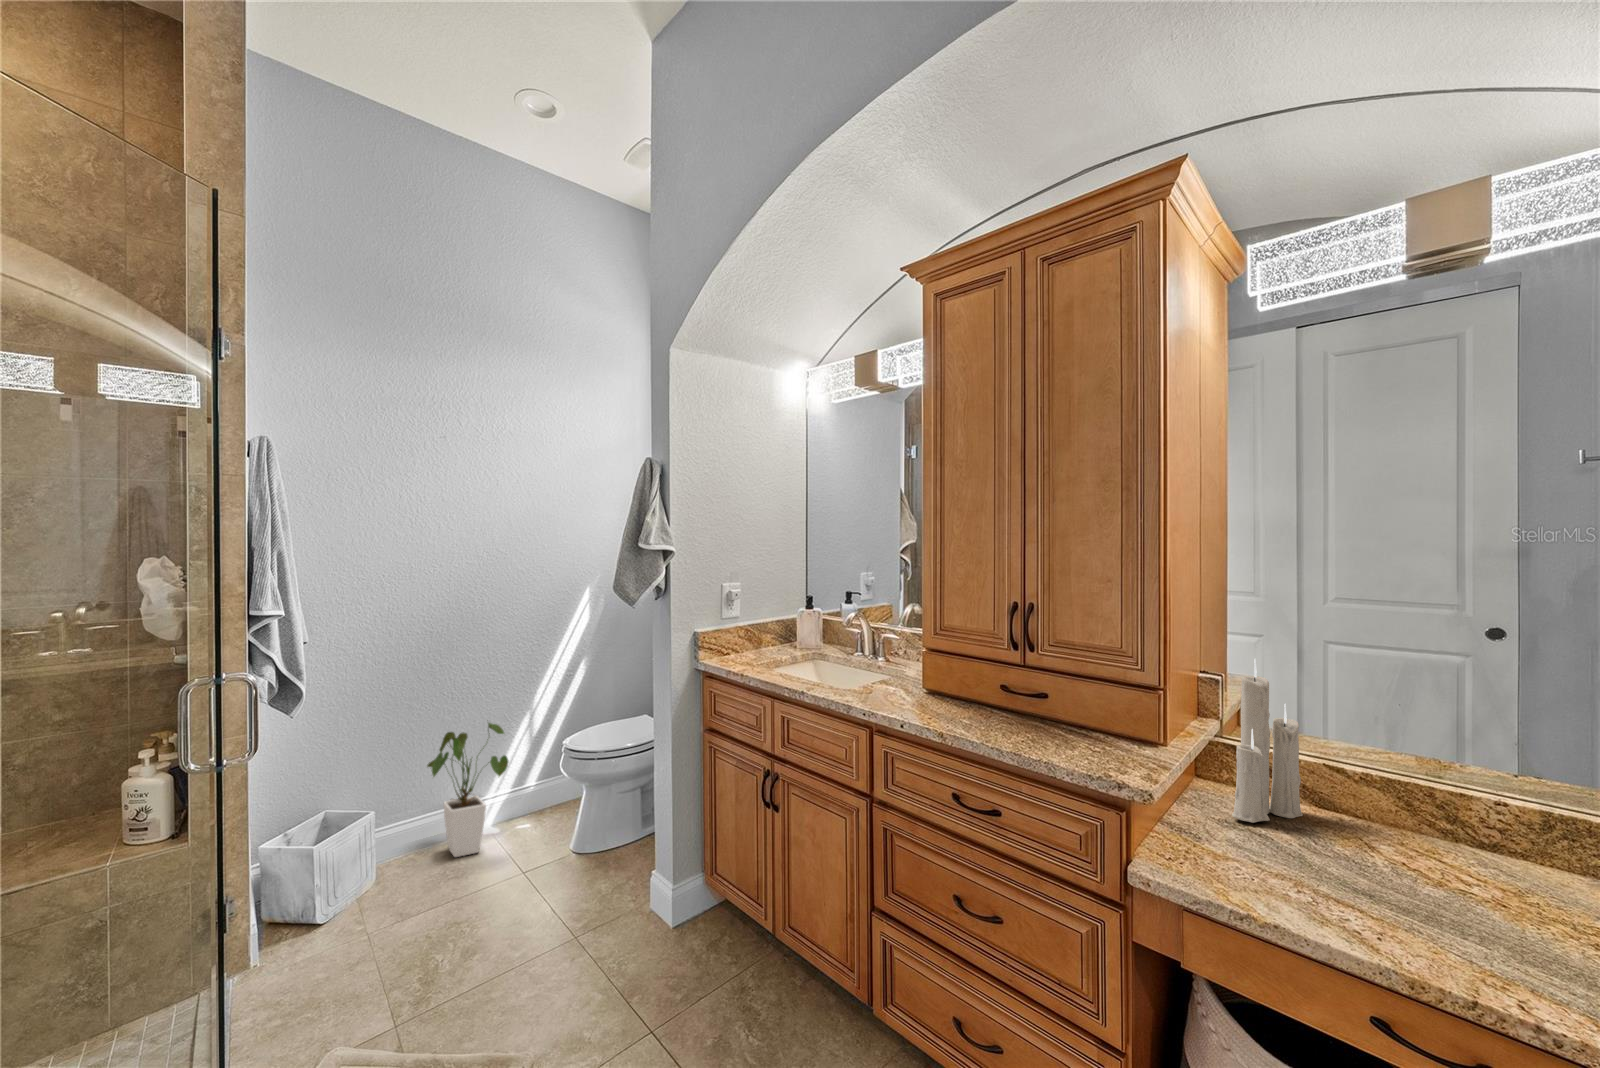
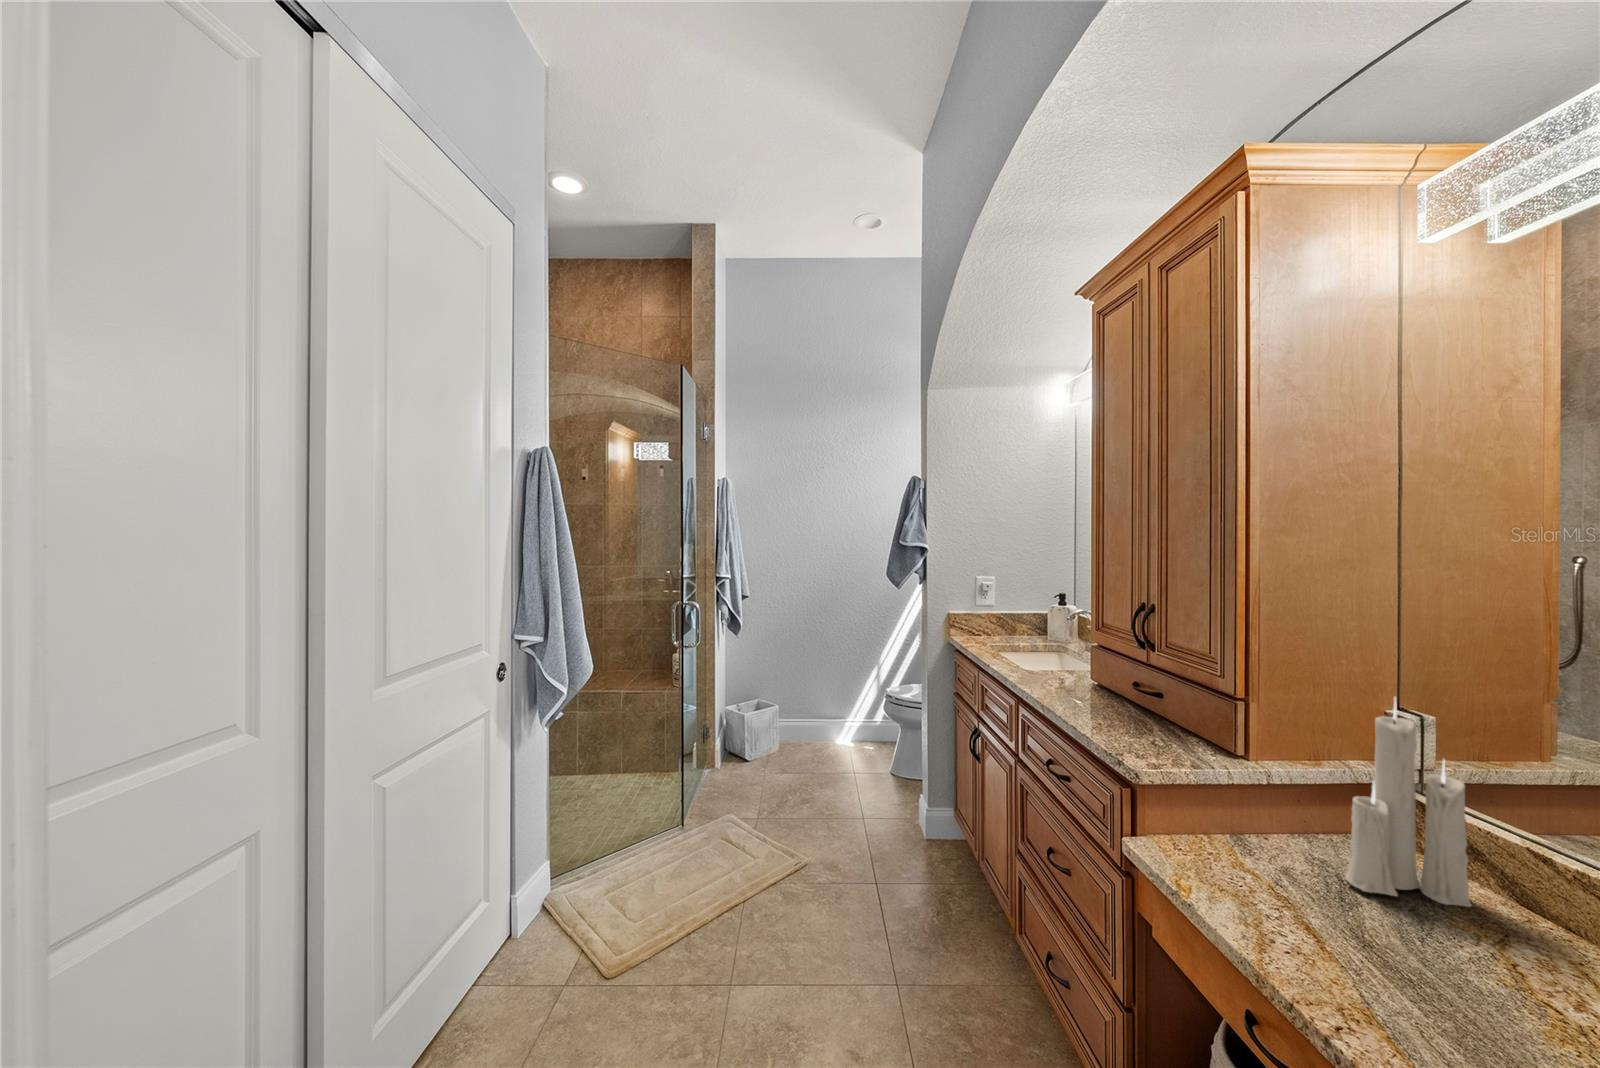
house plant: present [427,723,508,857] -> none [799,668,855,759]

